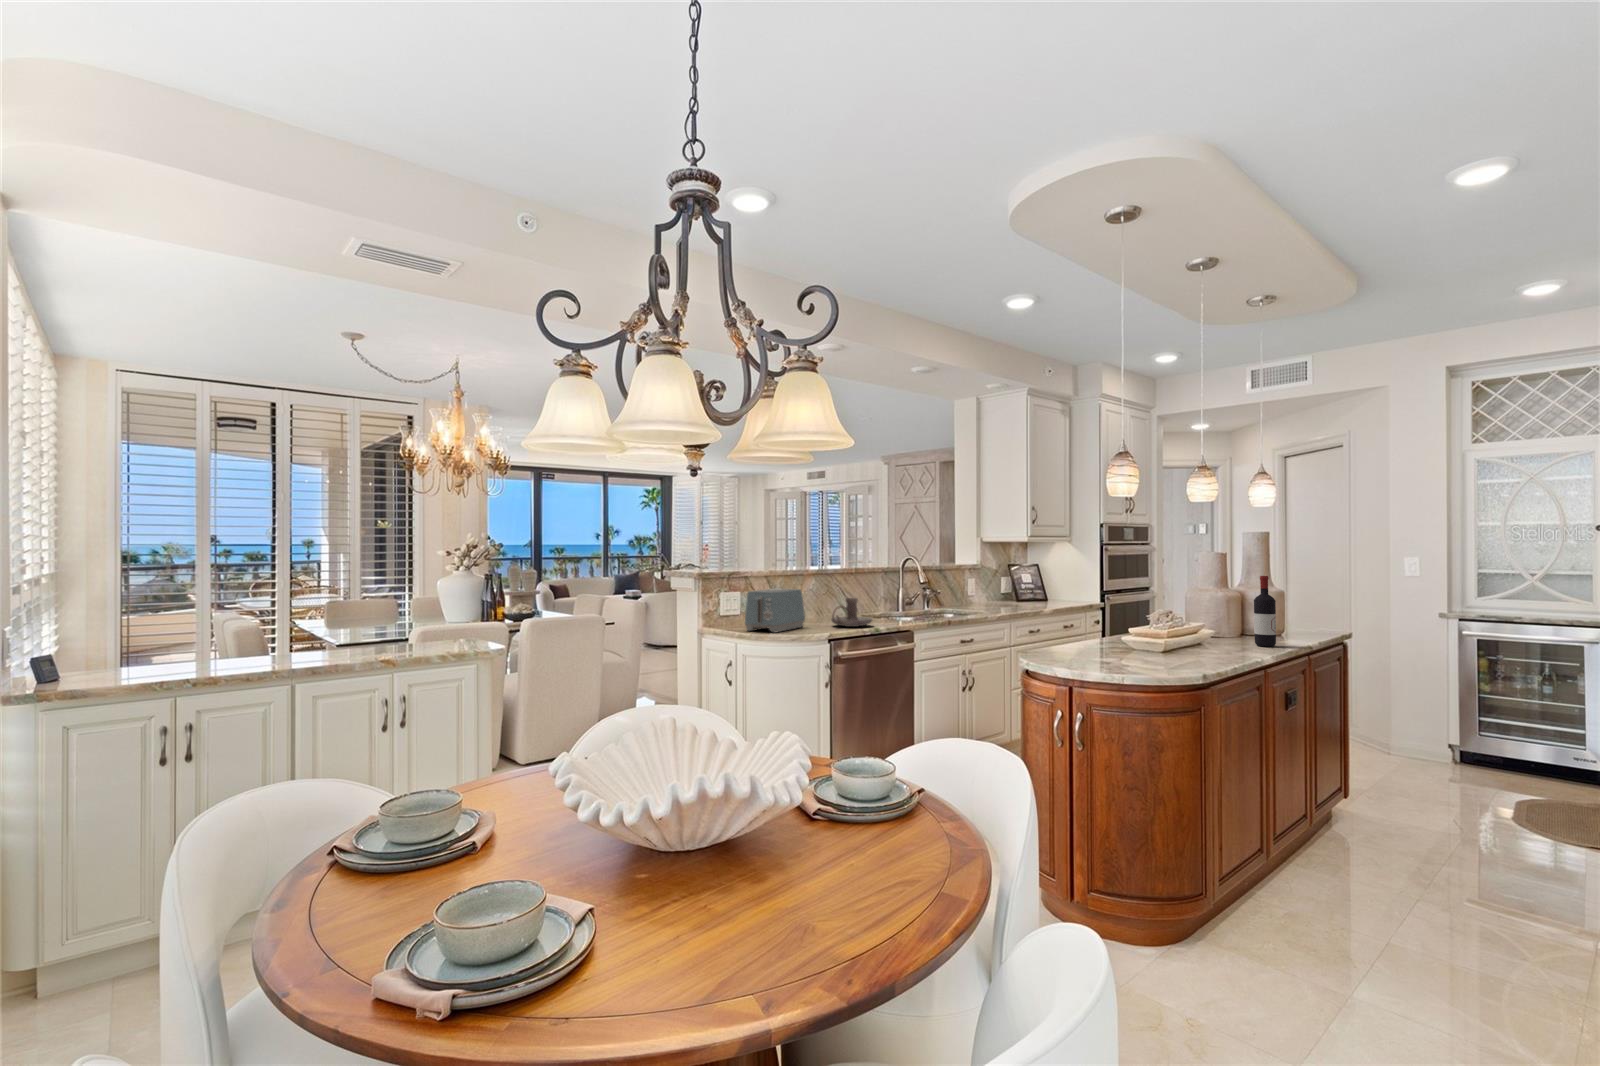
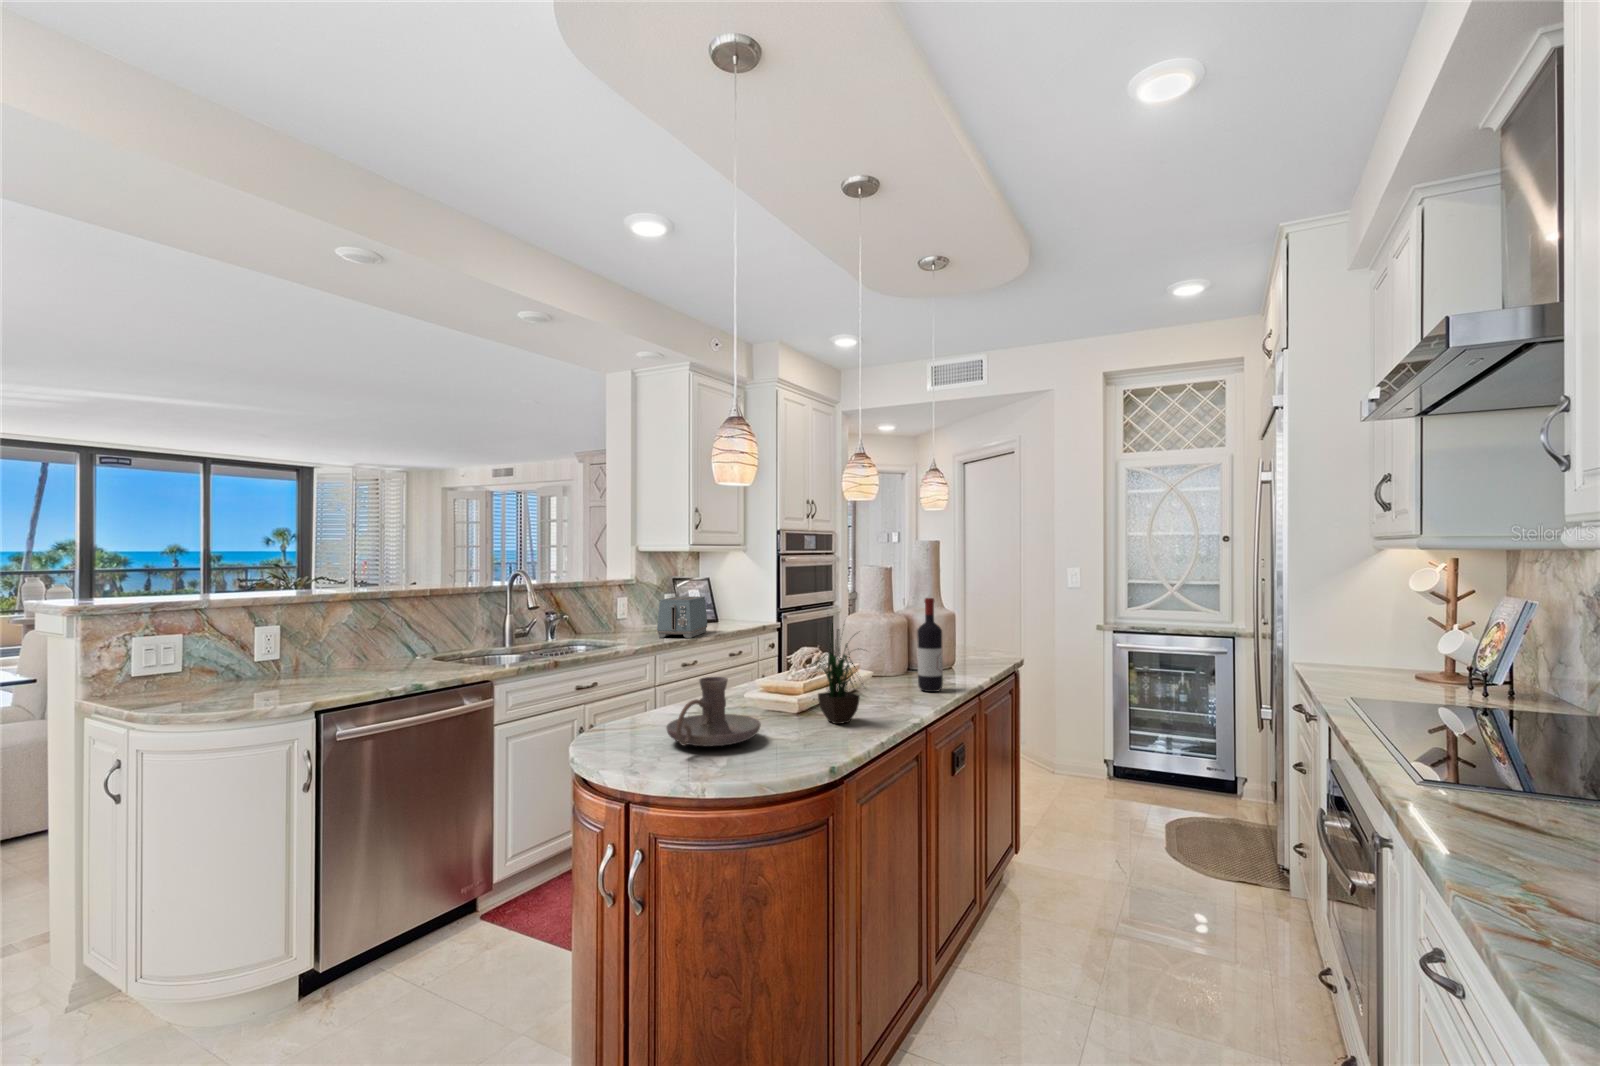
potted plant: none [1170,568,1224,658] -> present [814,623,860,724]
toaster: present [745,589,805,632] -> present [657,596,707,638]
candle holder: present [831,598,872,627] -> present [666,677,761,746]

